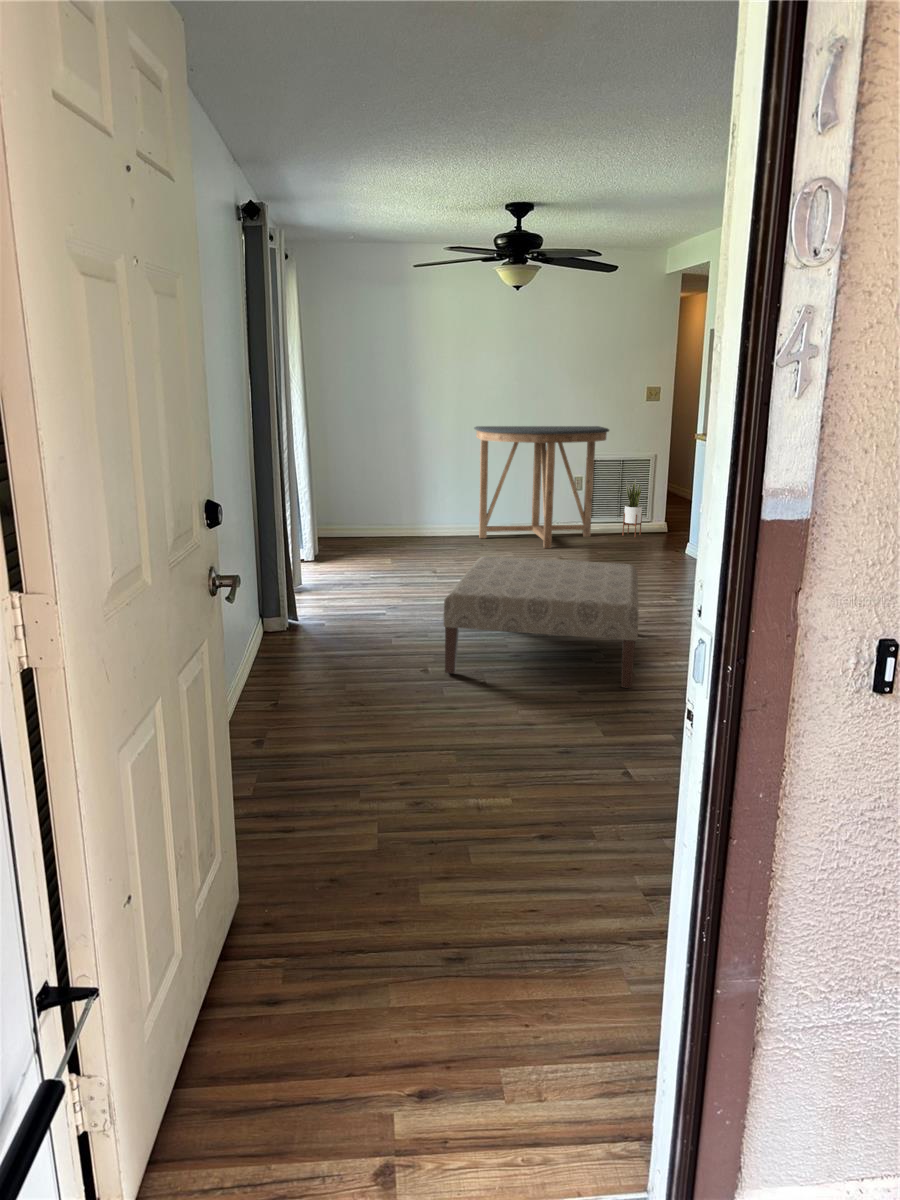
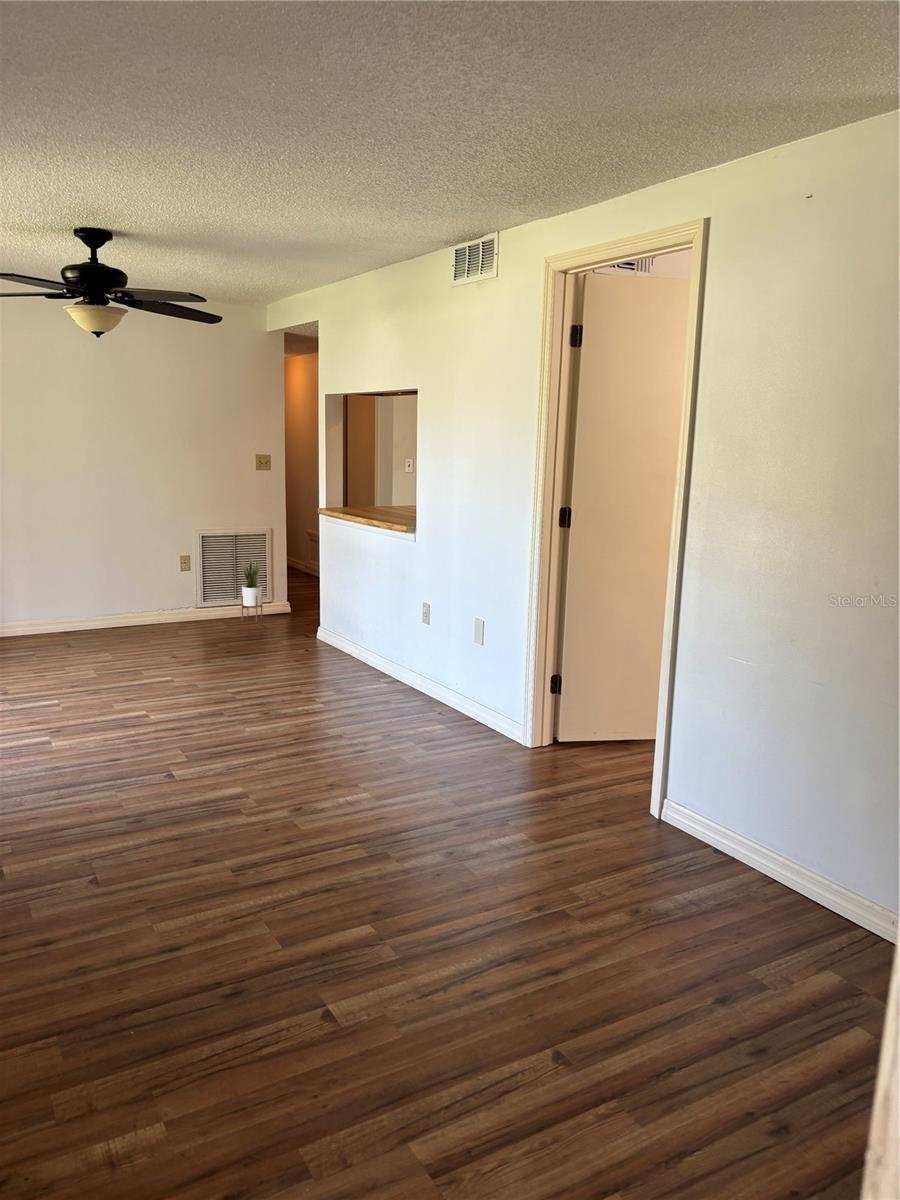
console table: present [474,426,609,548] -> none [45,497,219,646]
ottoman: present [443,556,639,688] -> none [24,678,303,874]

